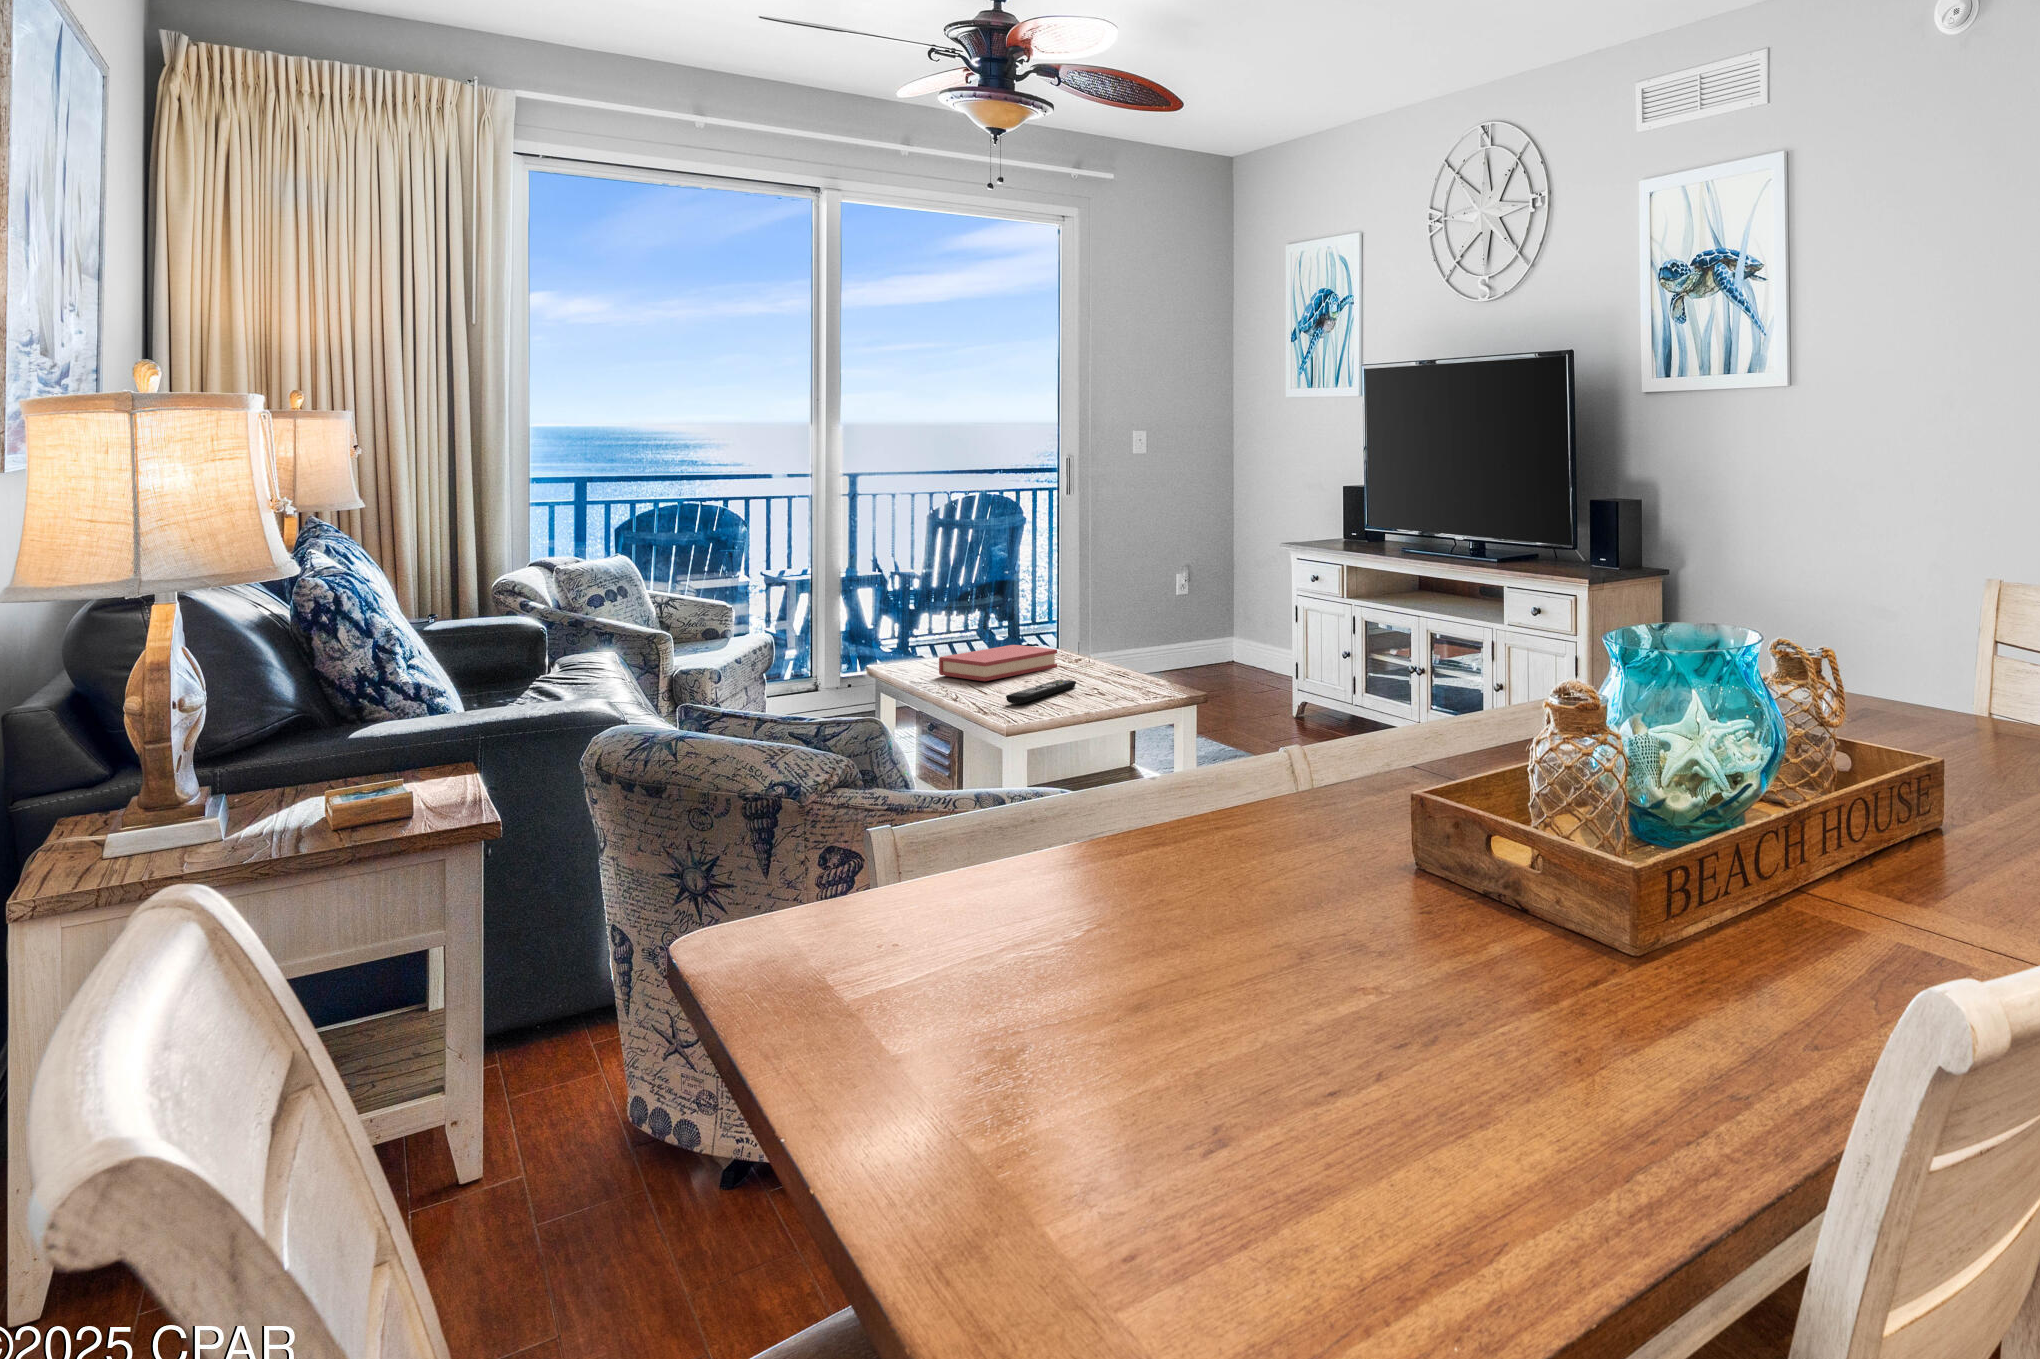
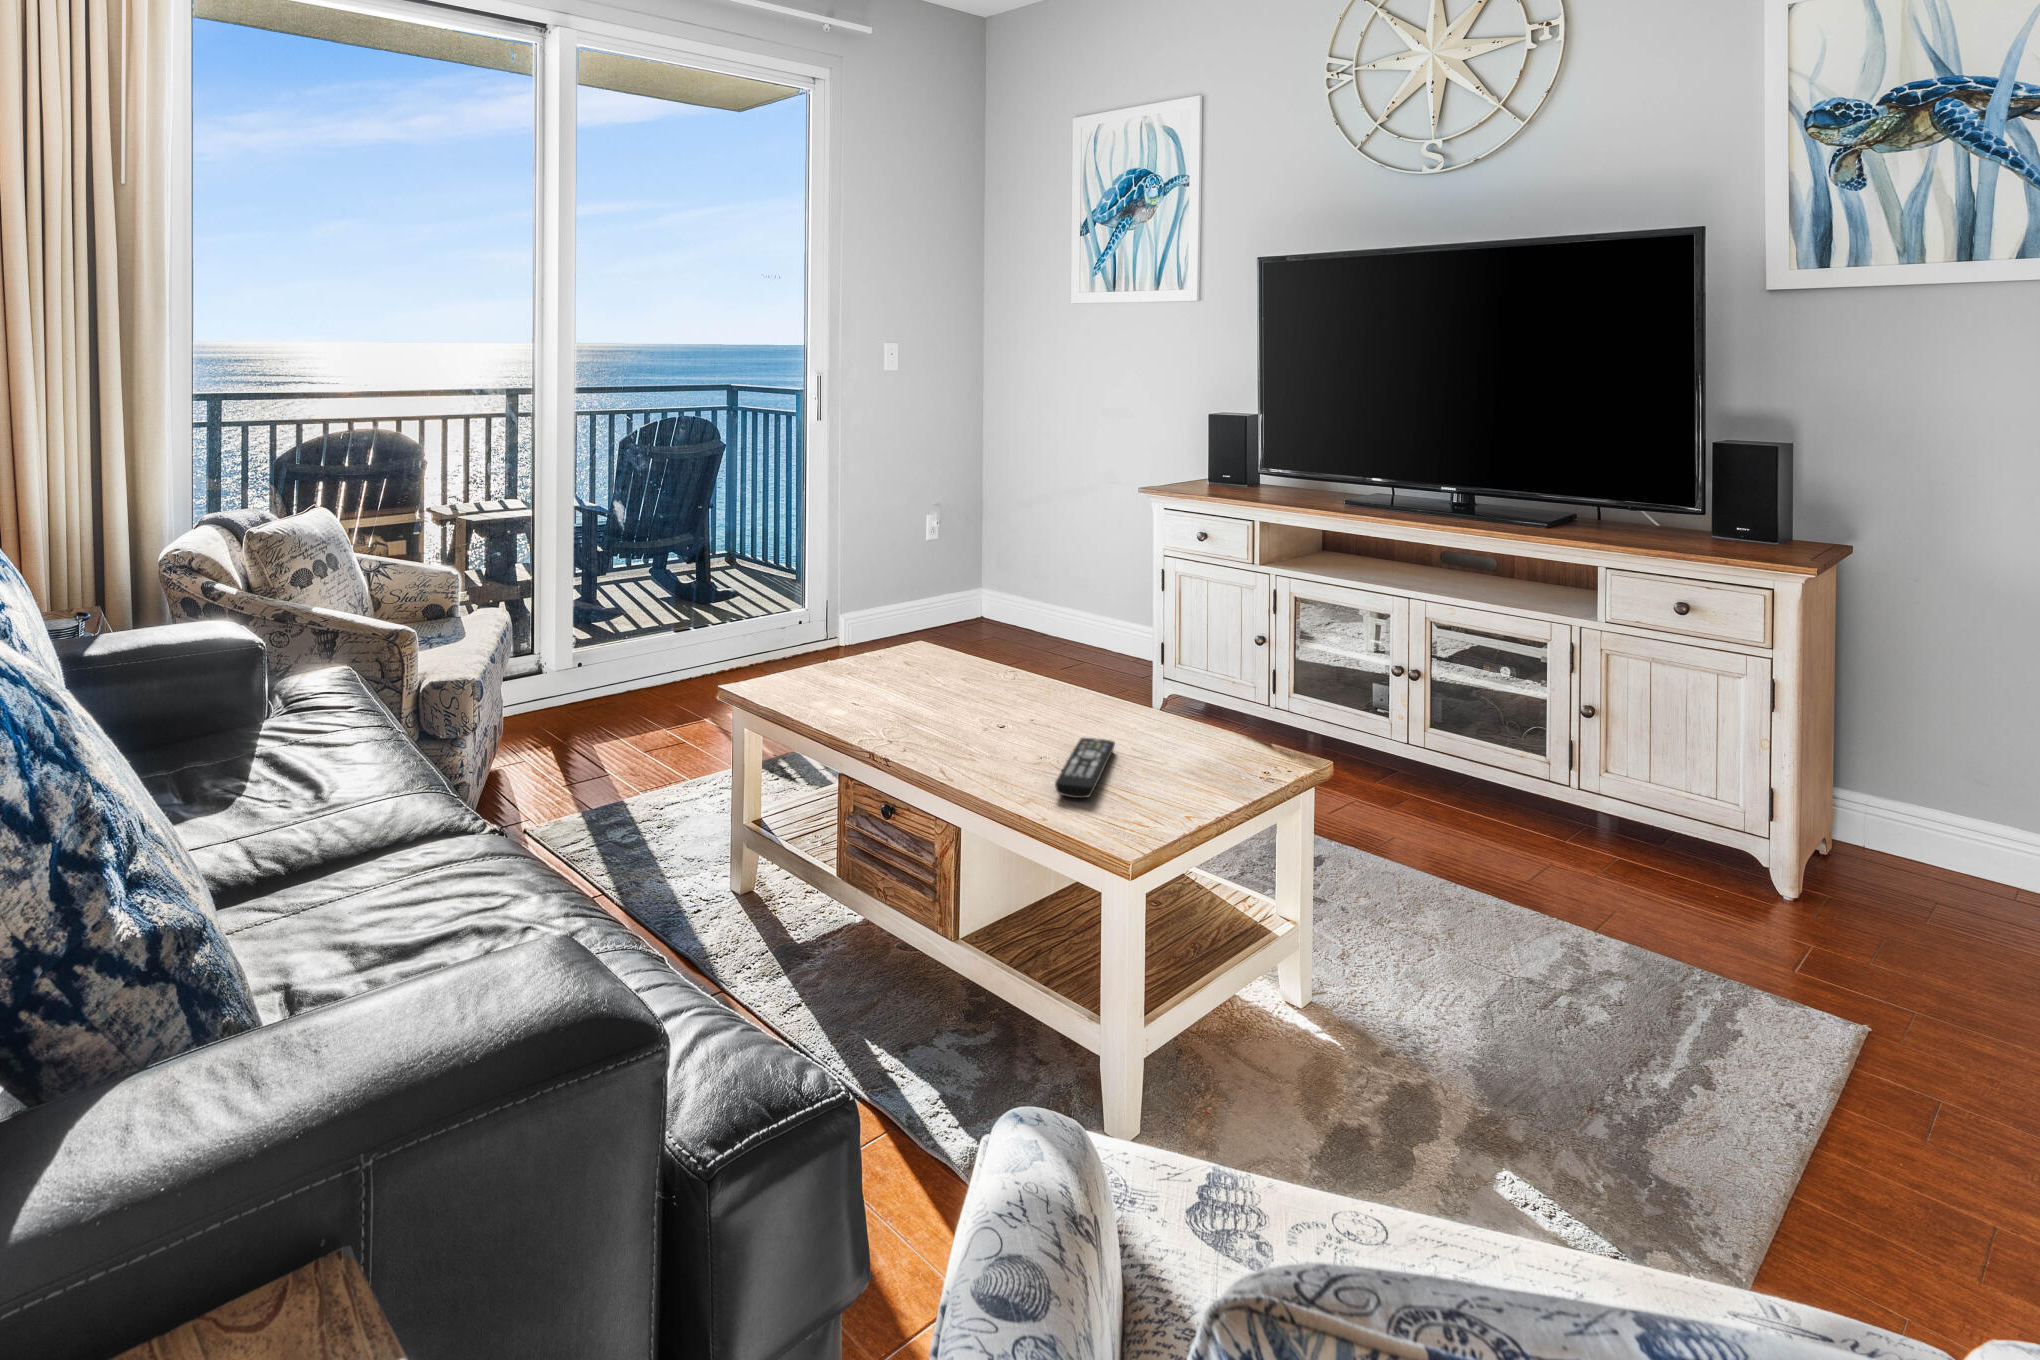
hardback book: present [939,645,1057,681] -> none [862,658,1019,735]

